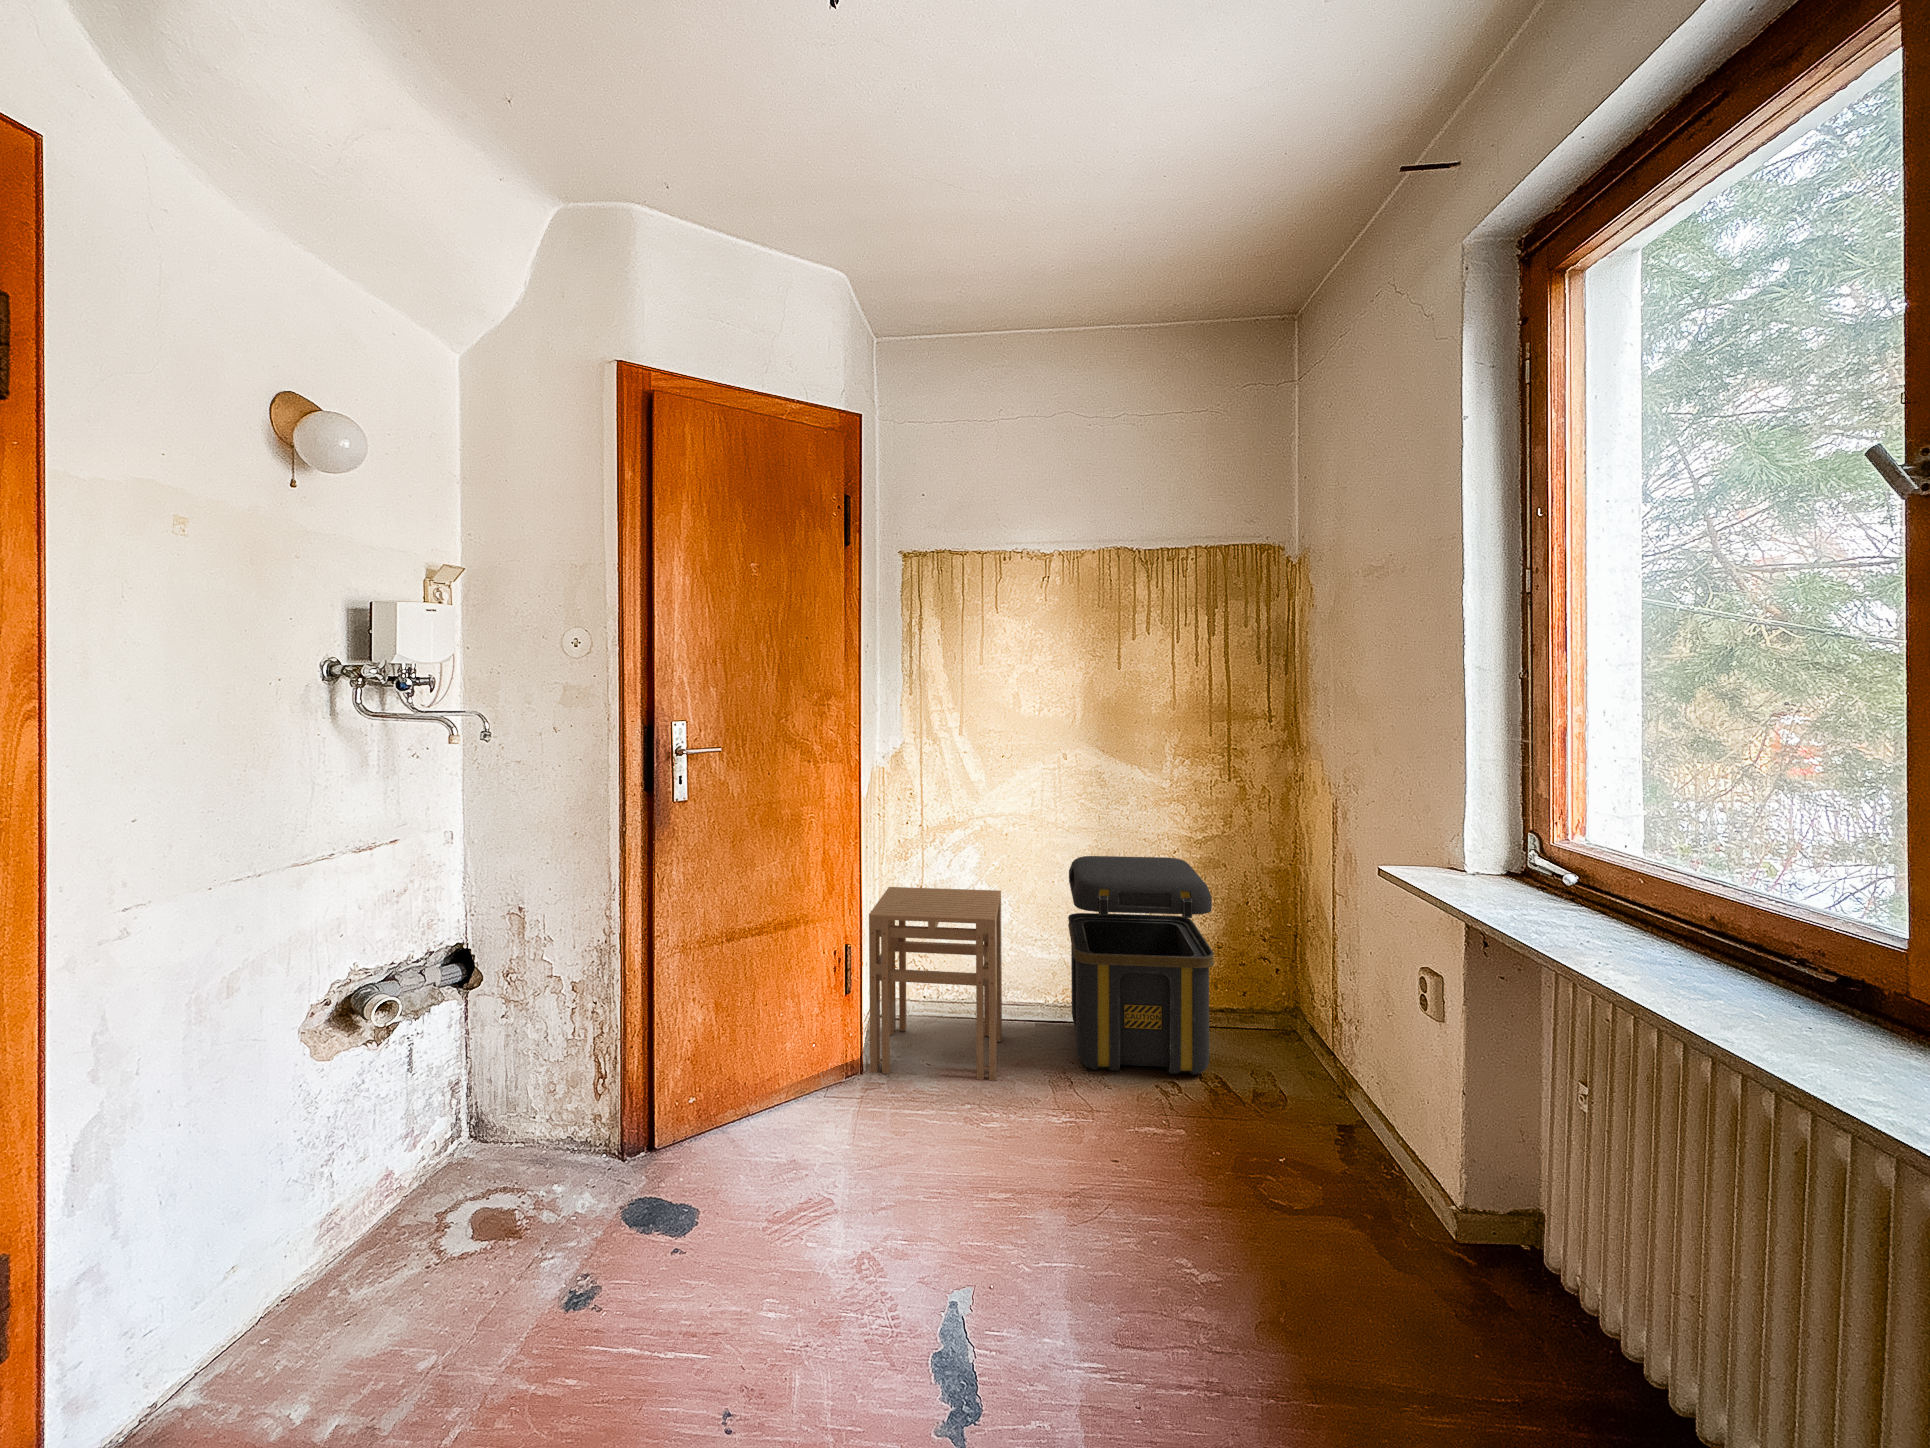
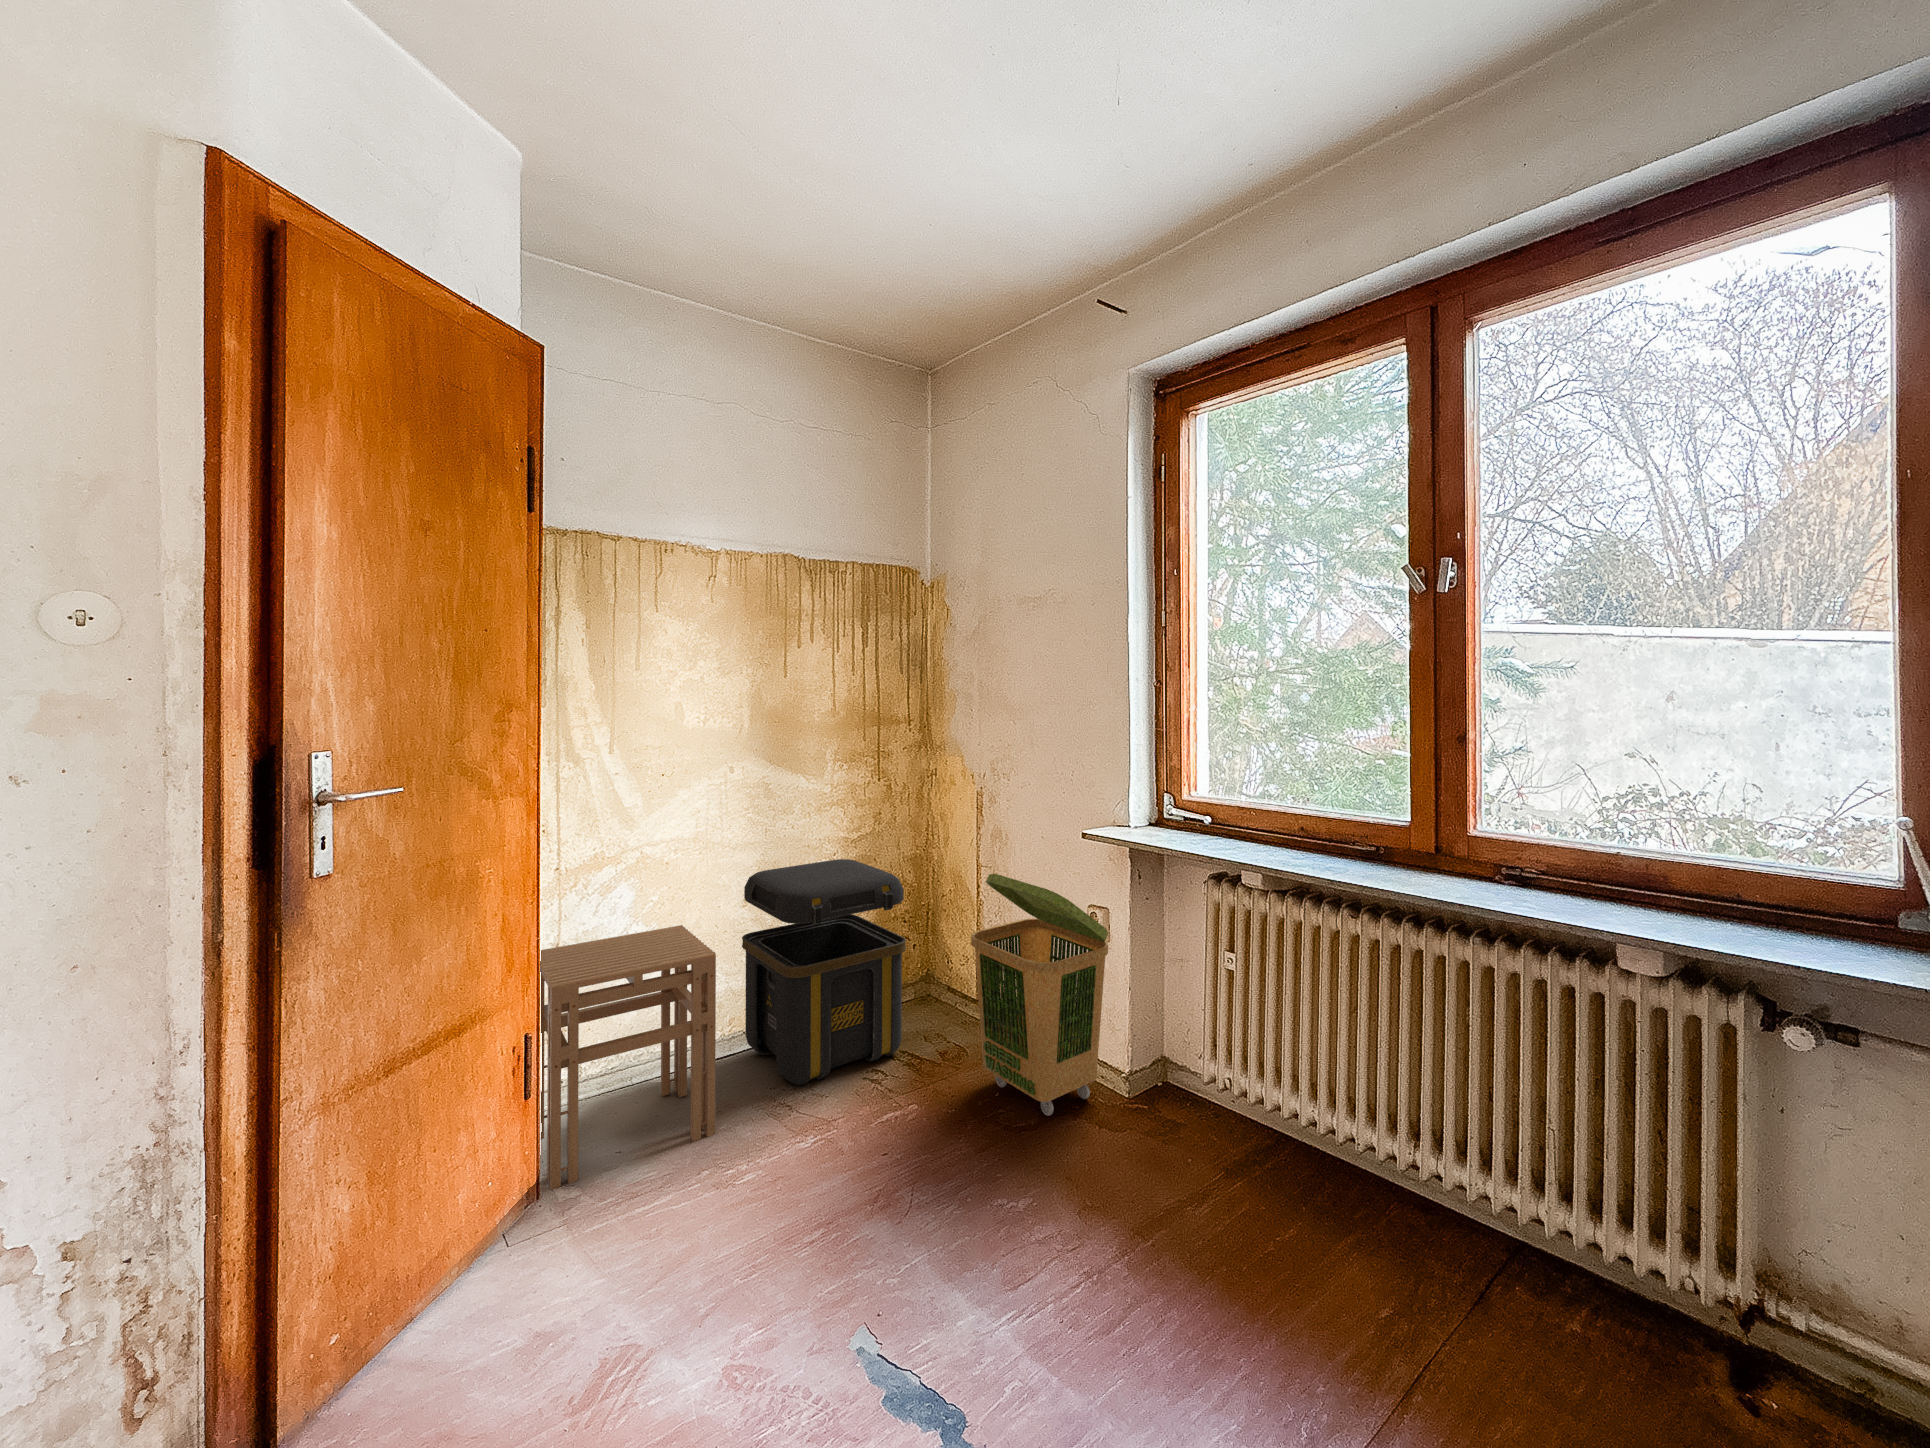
laundry basket: none [1251,899,1421,1213] -> present [971,874,1108,1116]

